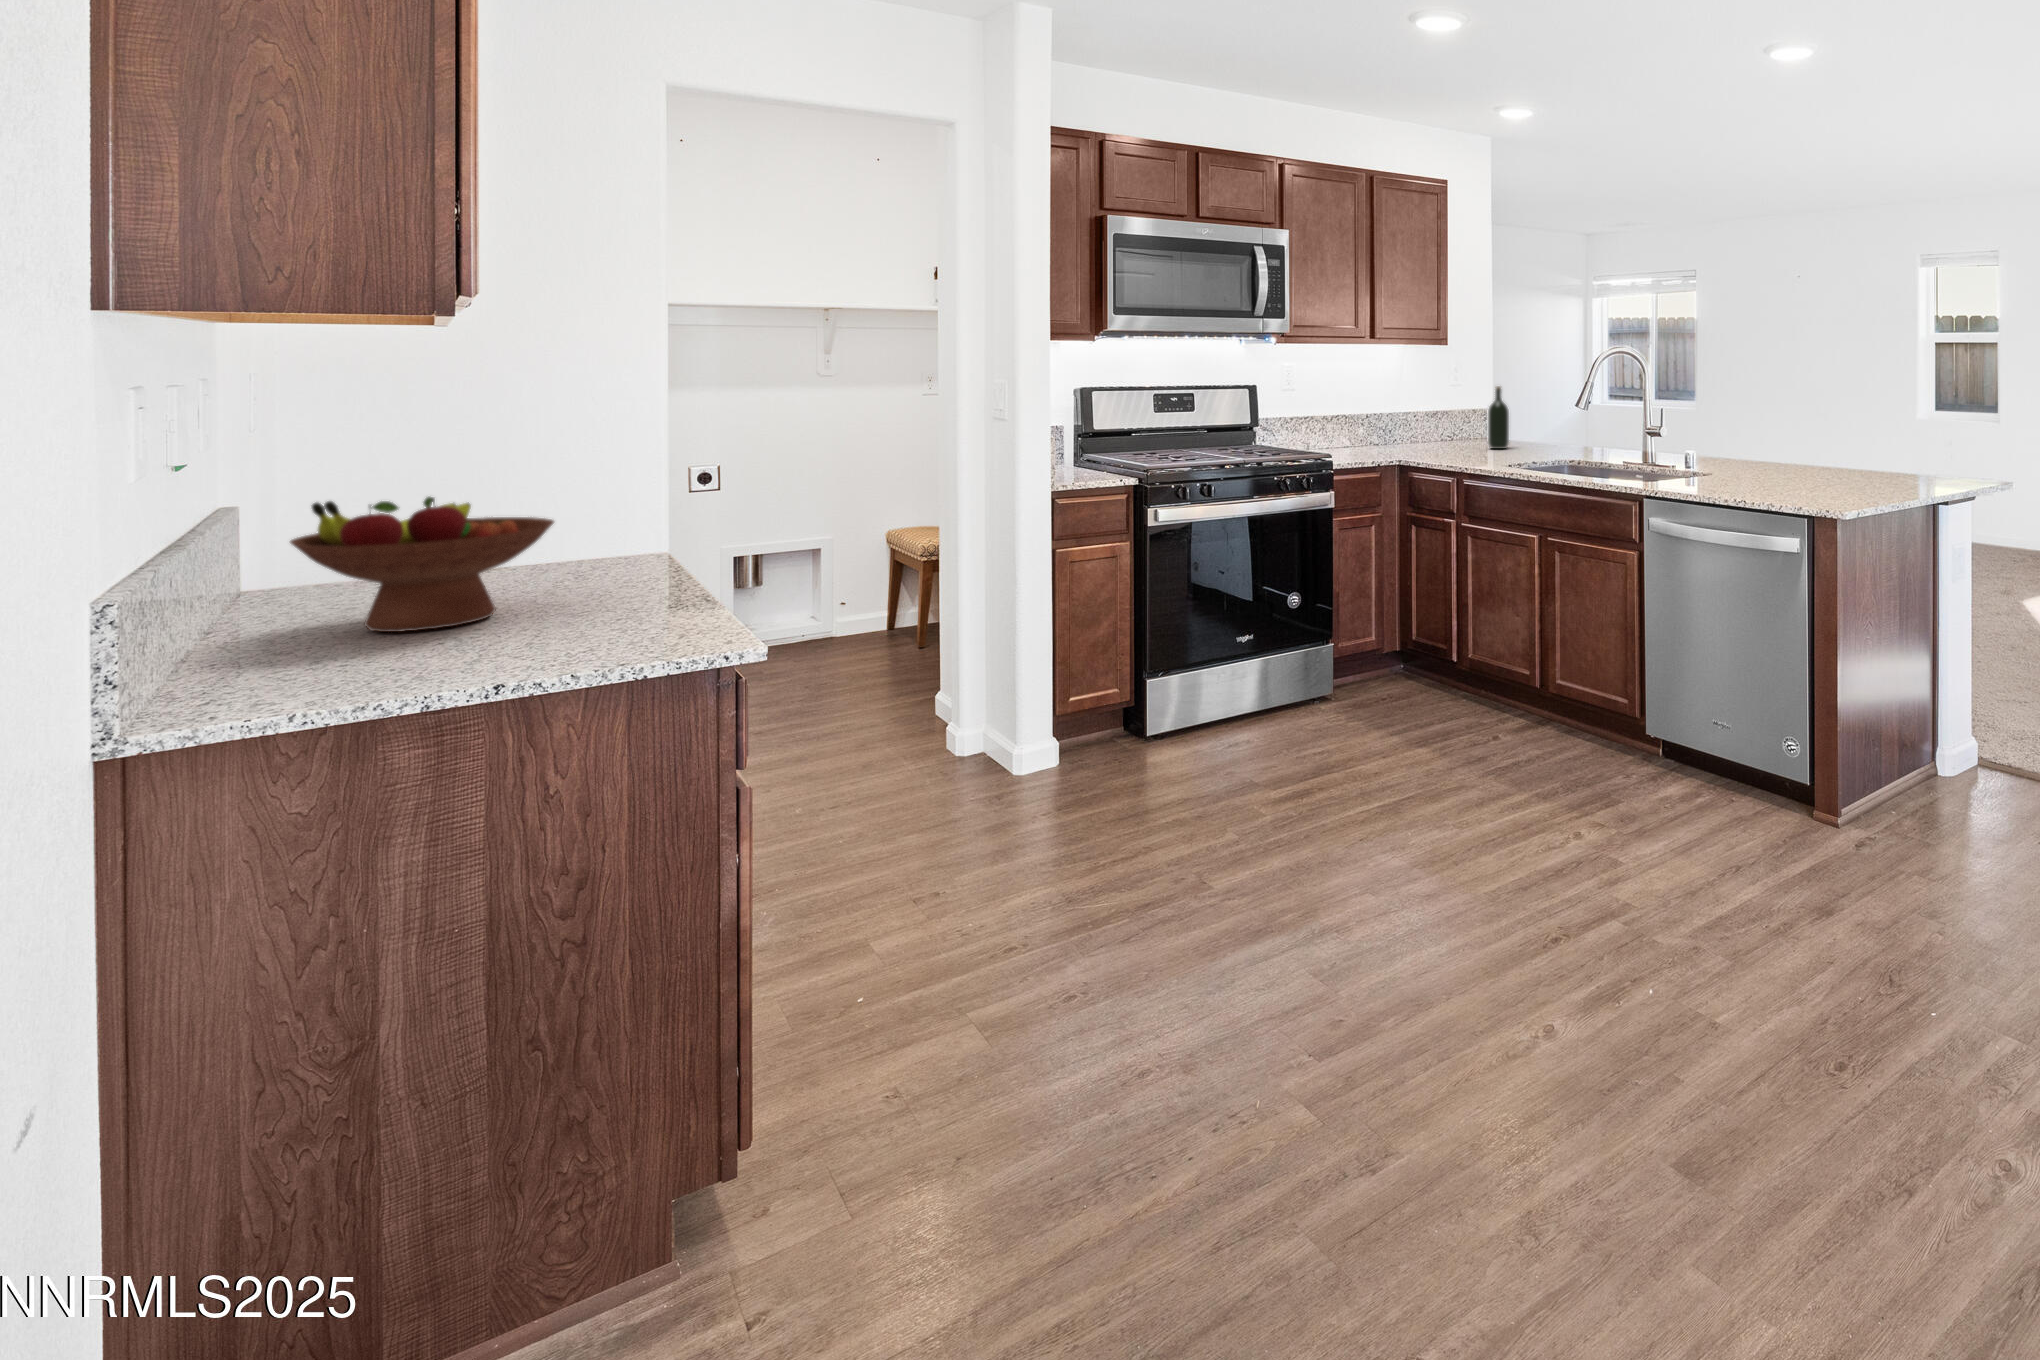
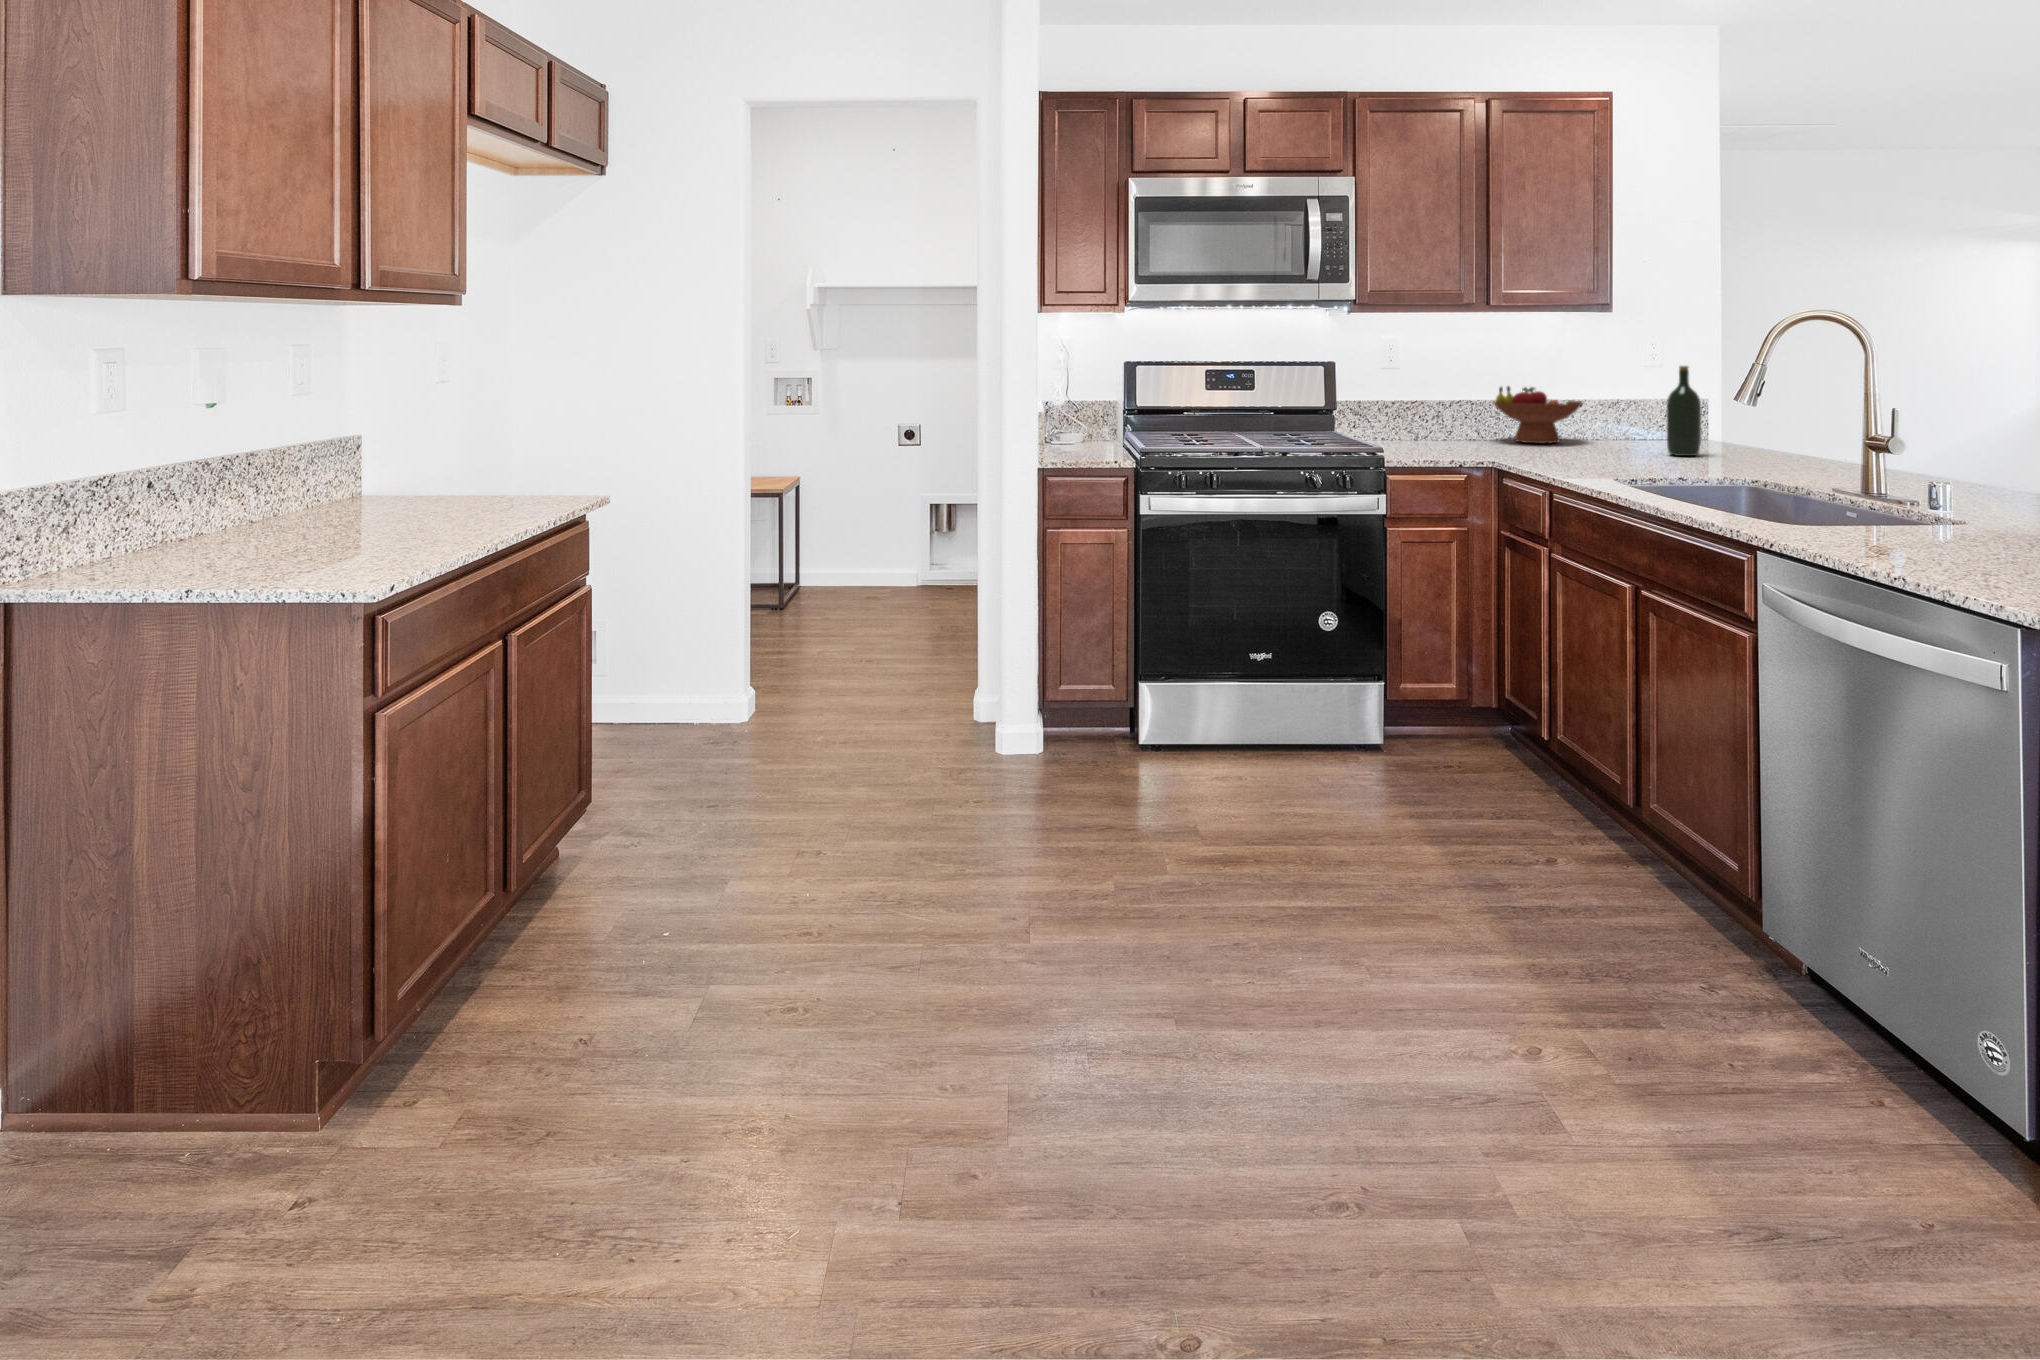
fruit bowl: present [290,497,554,632] -> present [1493,386,1583,444]

